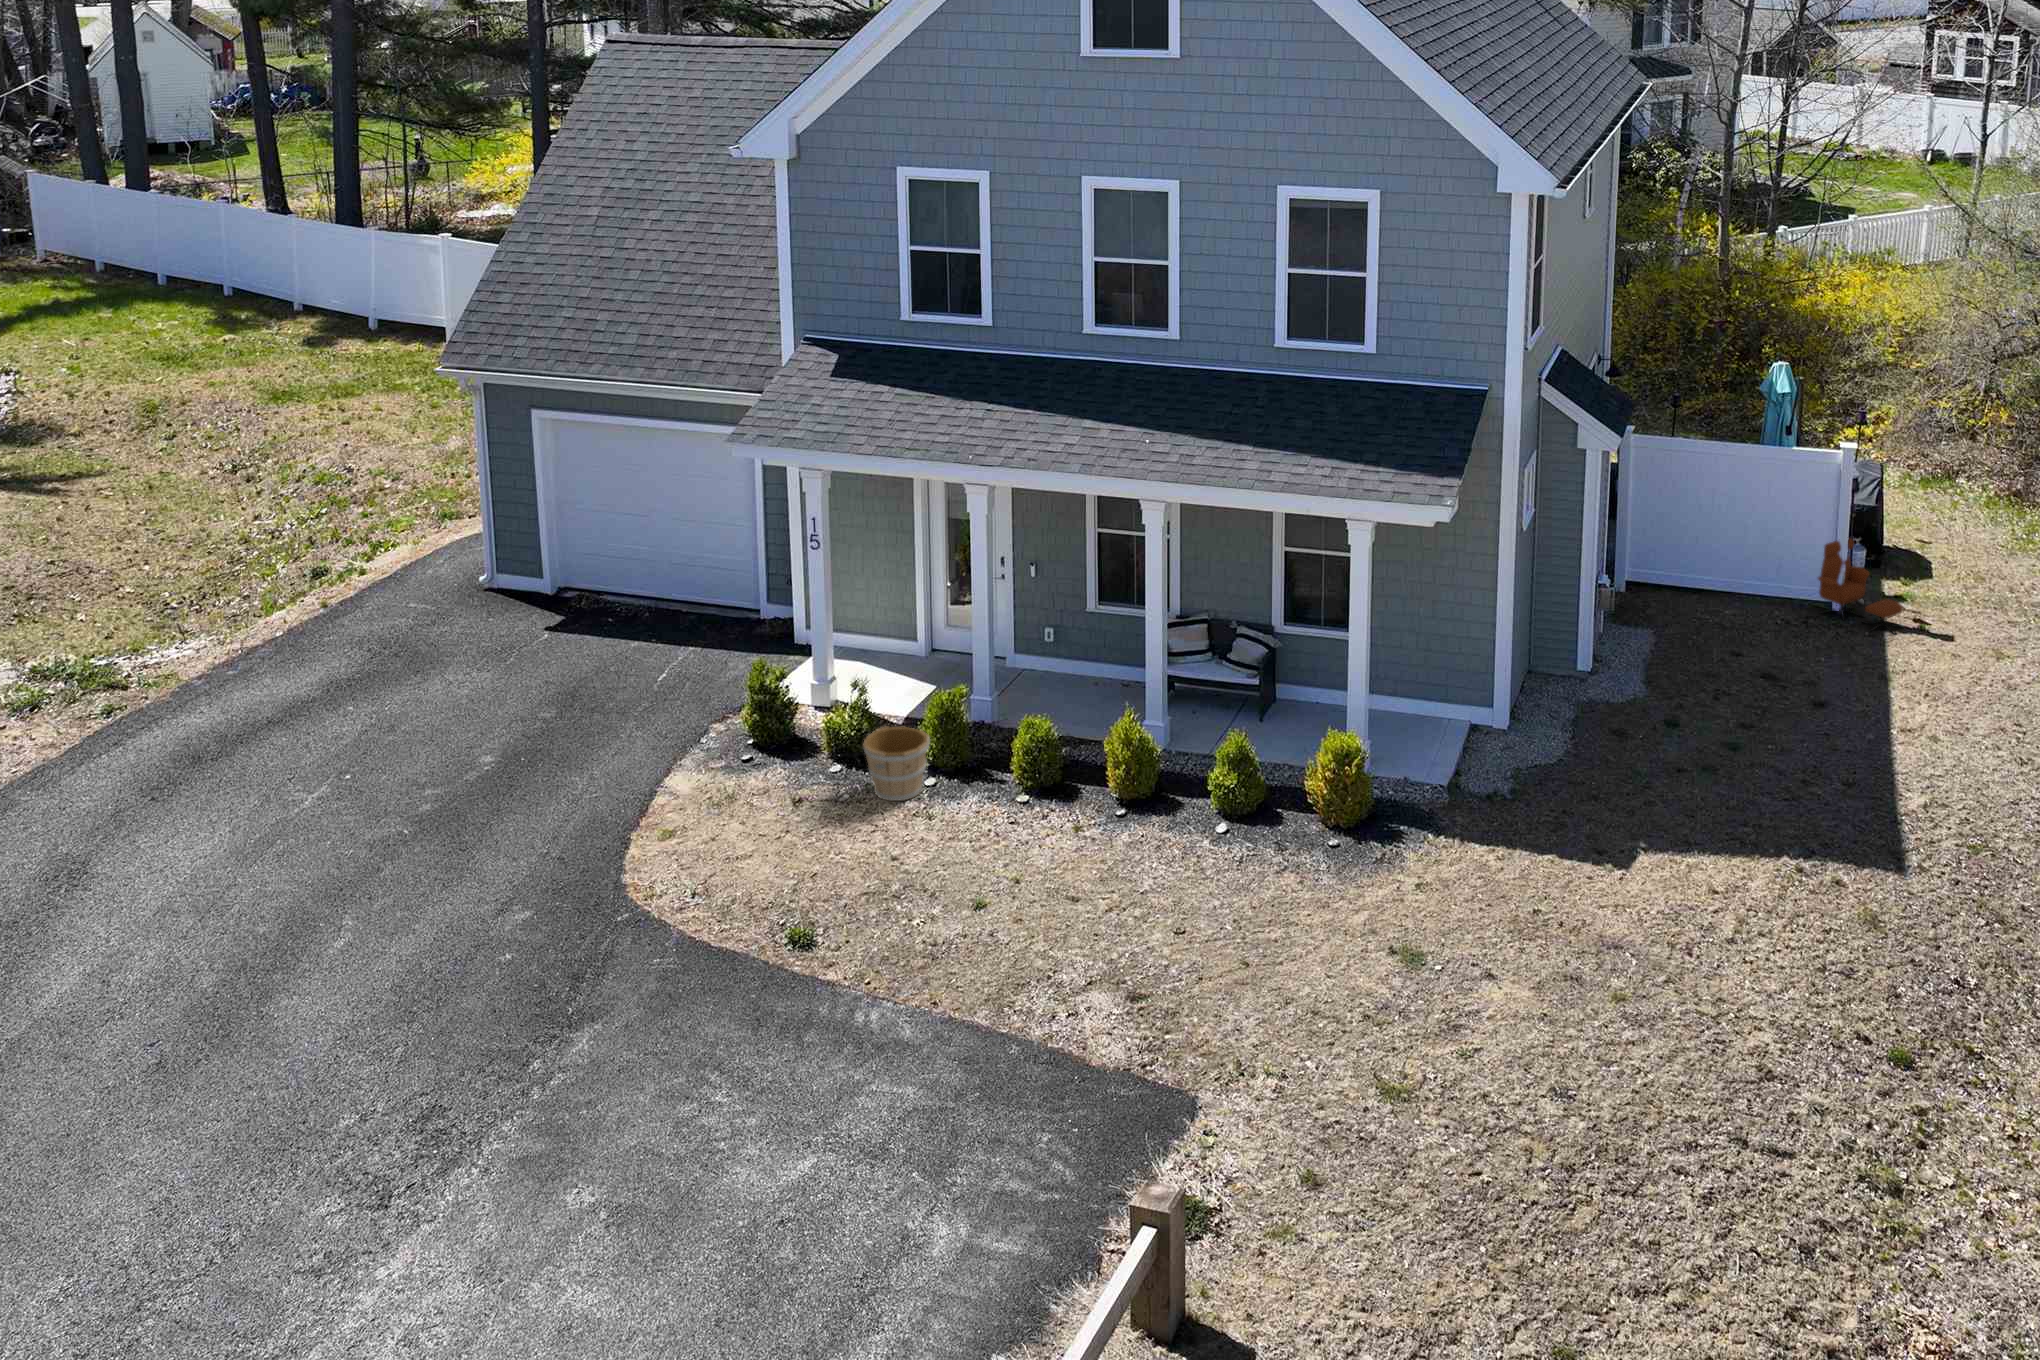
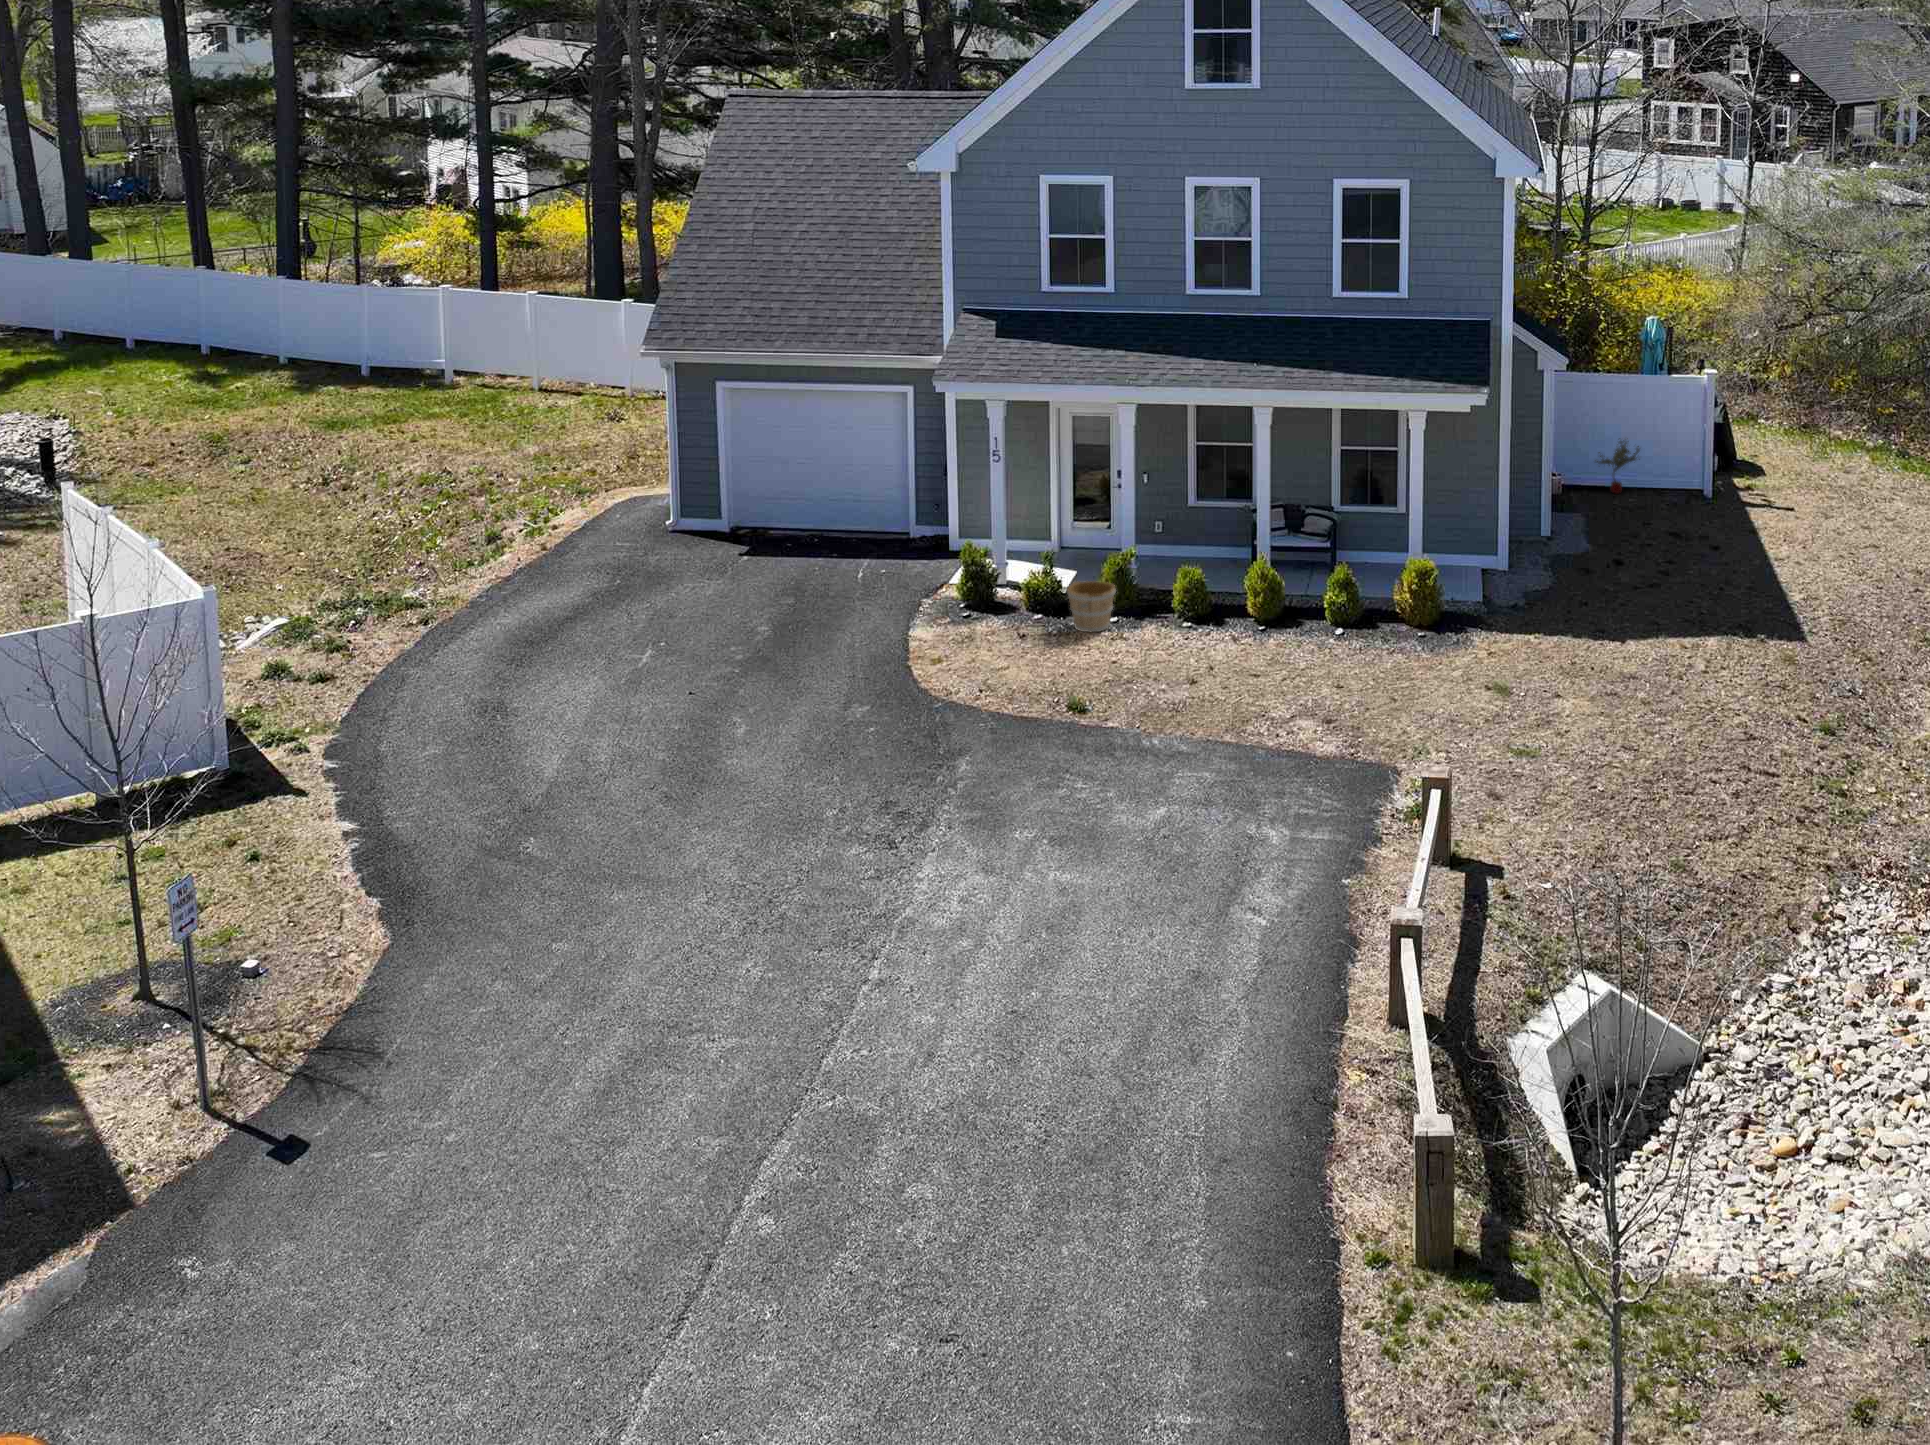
potted tree: none [1675,527,1741,602] -> present [1595,438,1640,494]
lounge chair: present [1818,539,1903,634] -> none [1697,439,1759,505]

